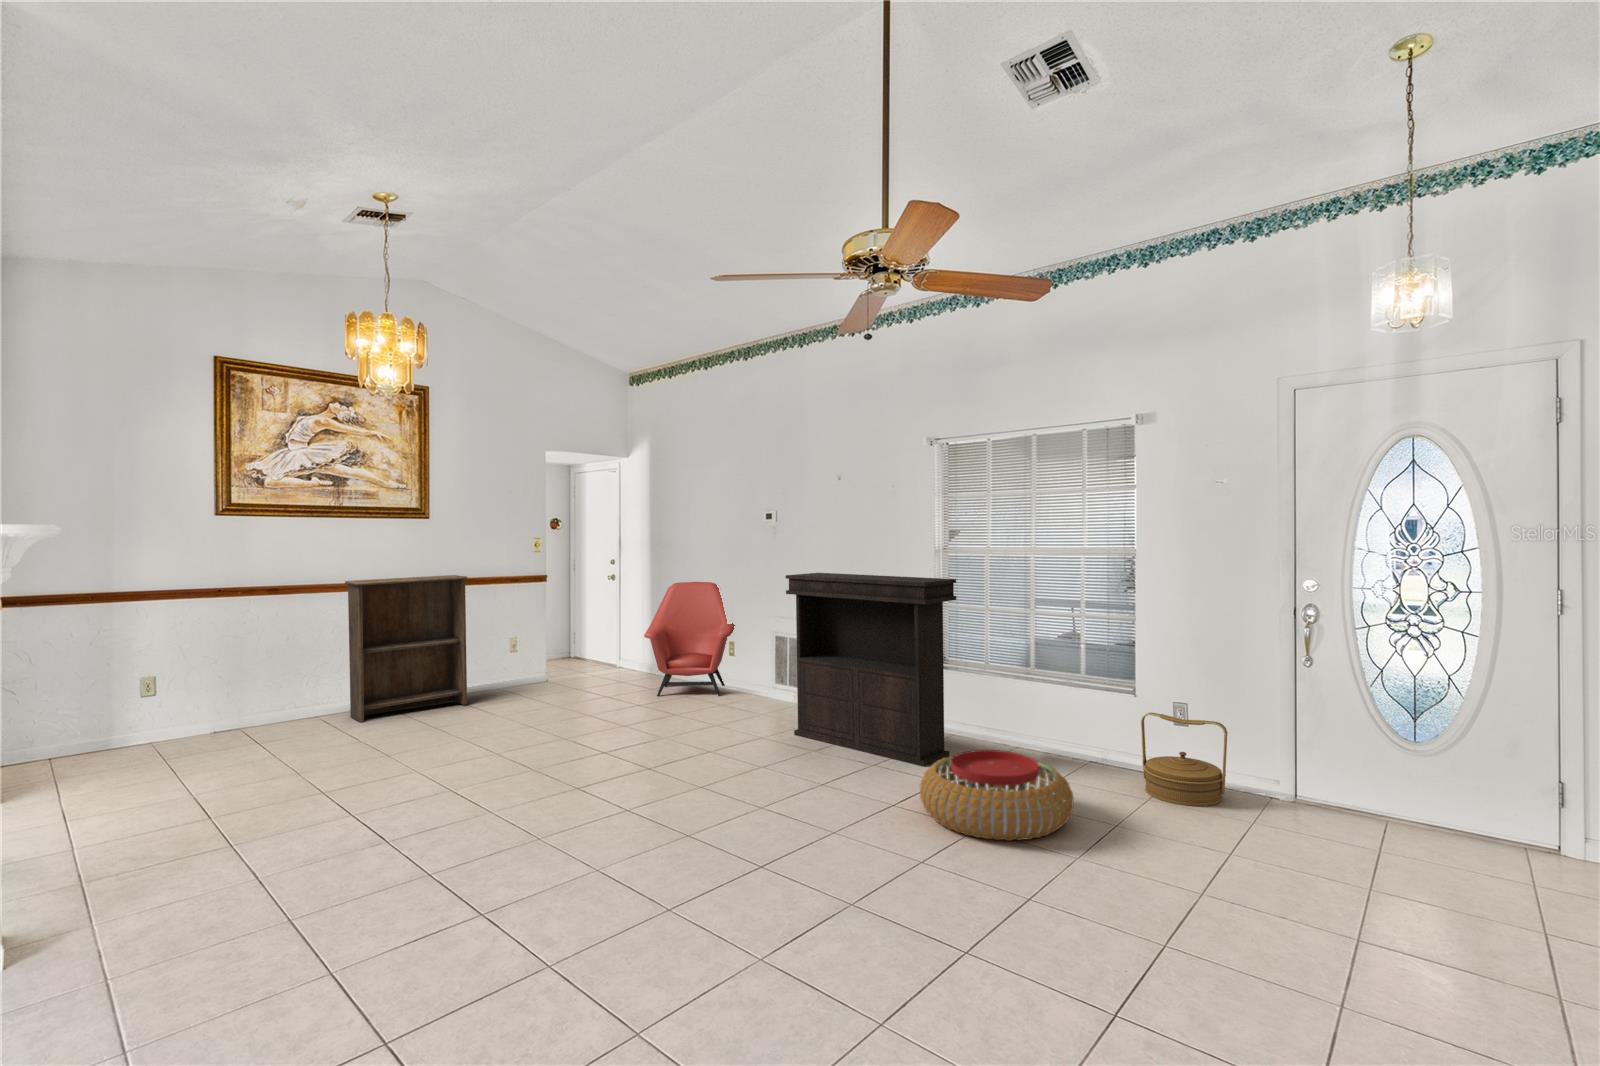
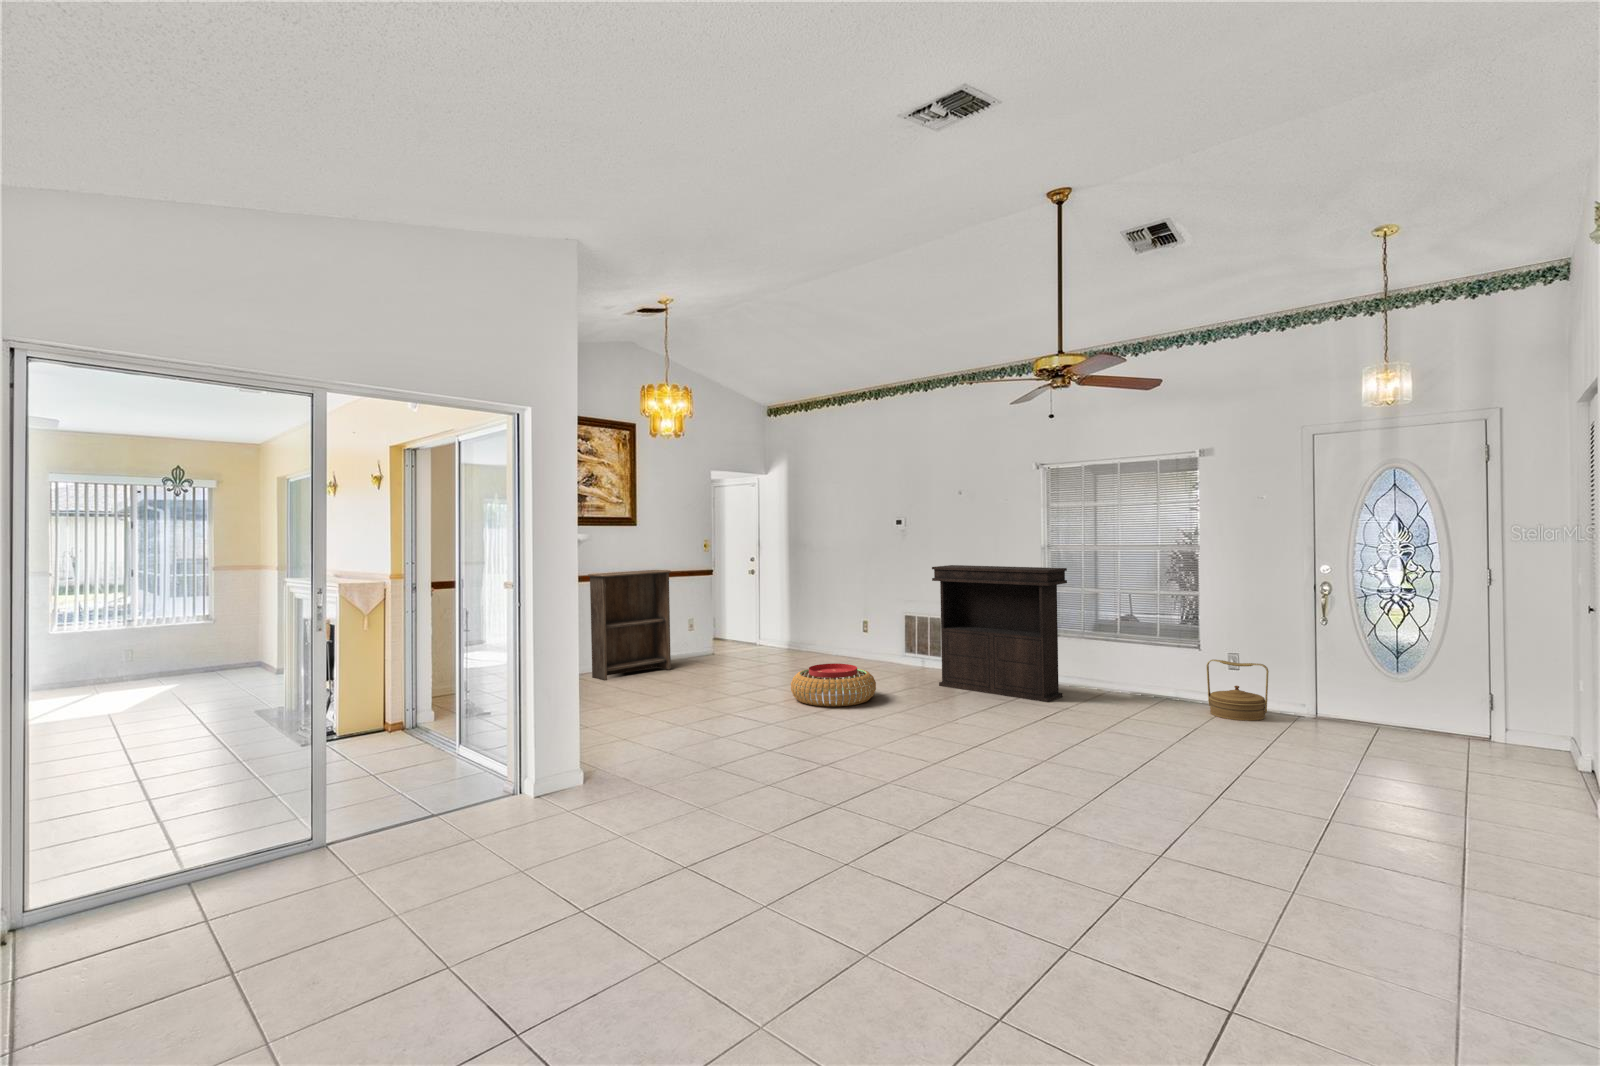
armchair: present [644,582,735,696] -> none [800,574,869,664]
pouf: present [920,750,1074,841] -> present [791,664,876,707]

